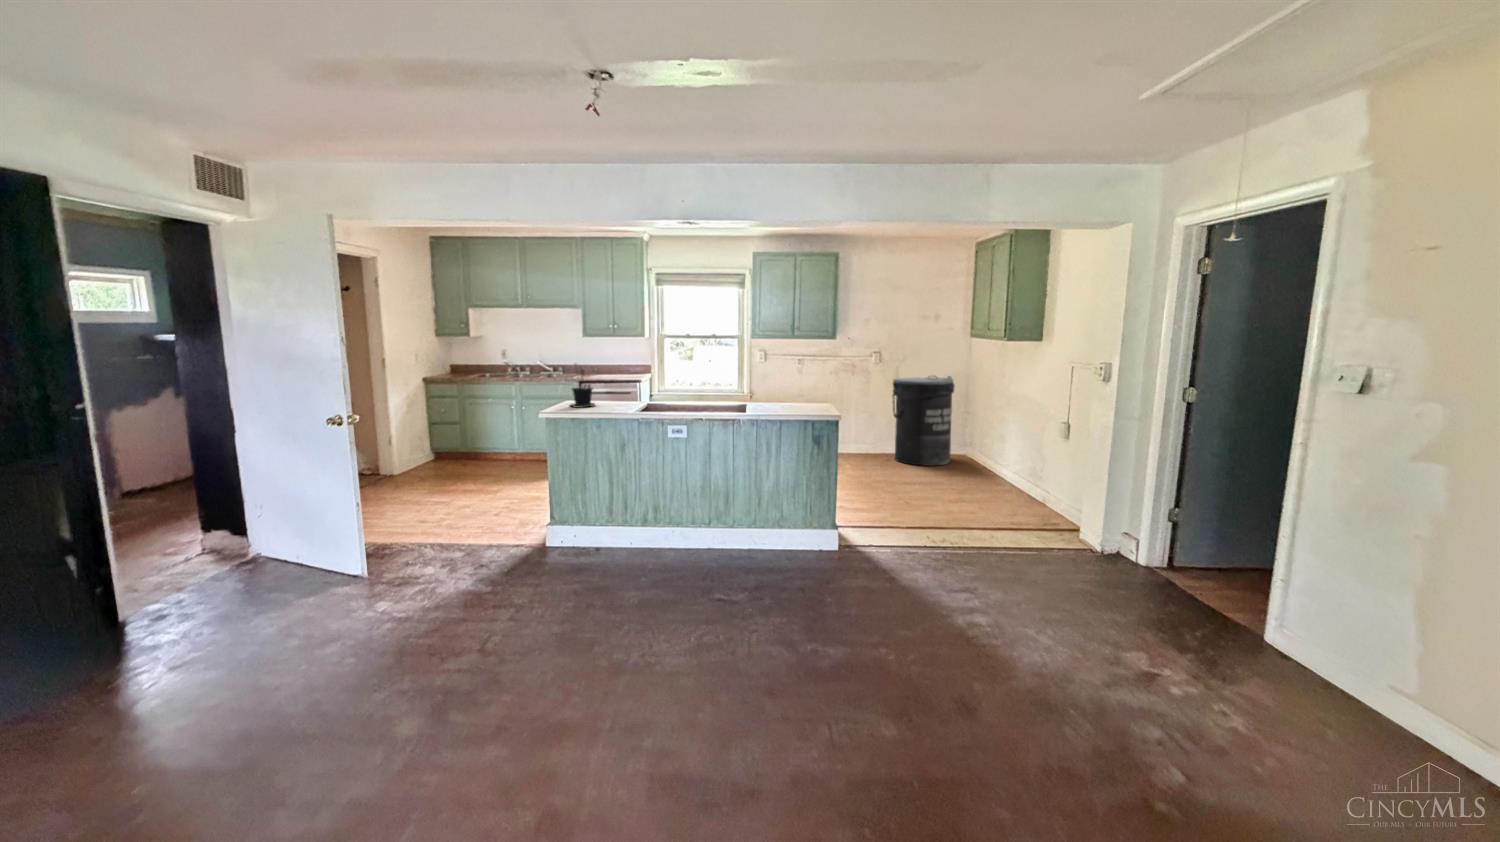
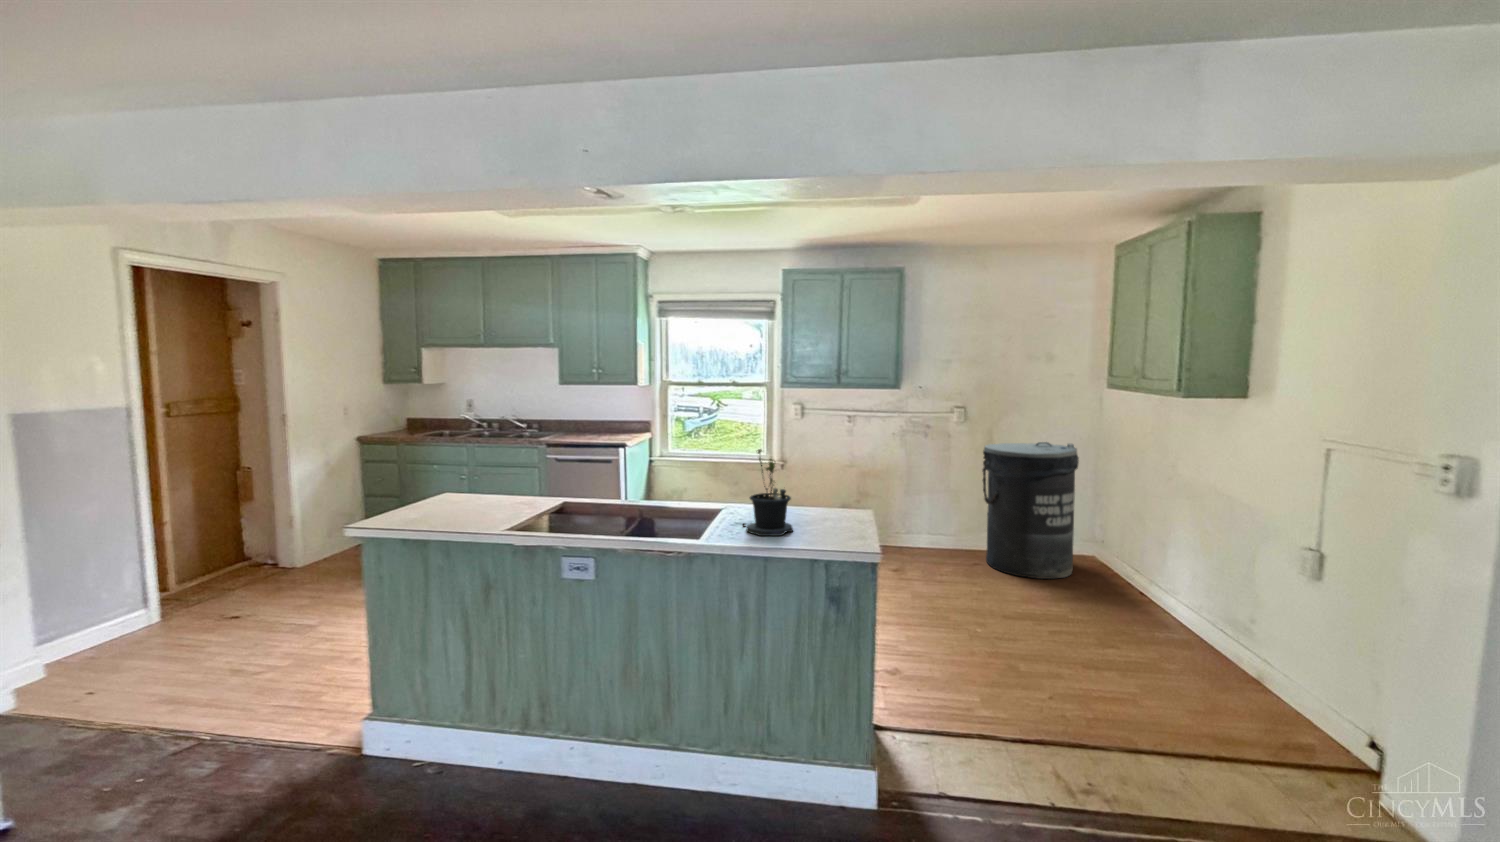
potted plant: present [570,364,595,408] -> present [743,449,793,536]

